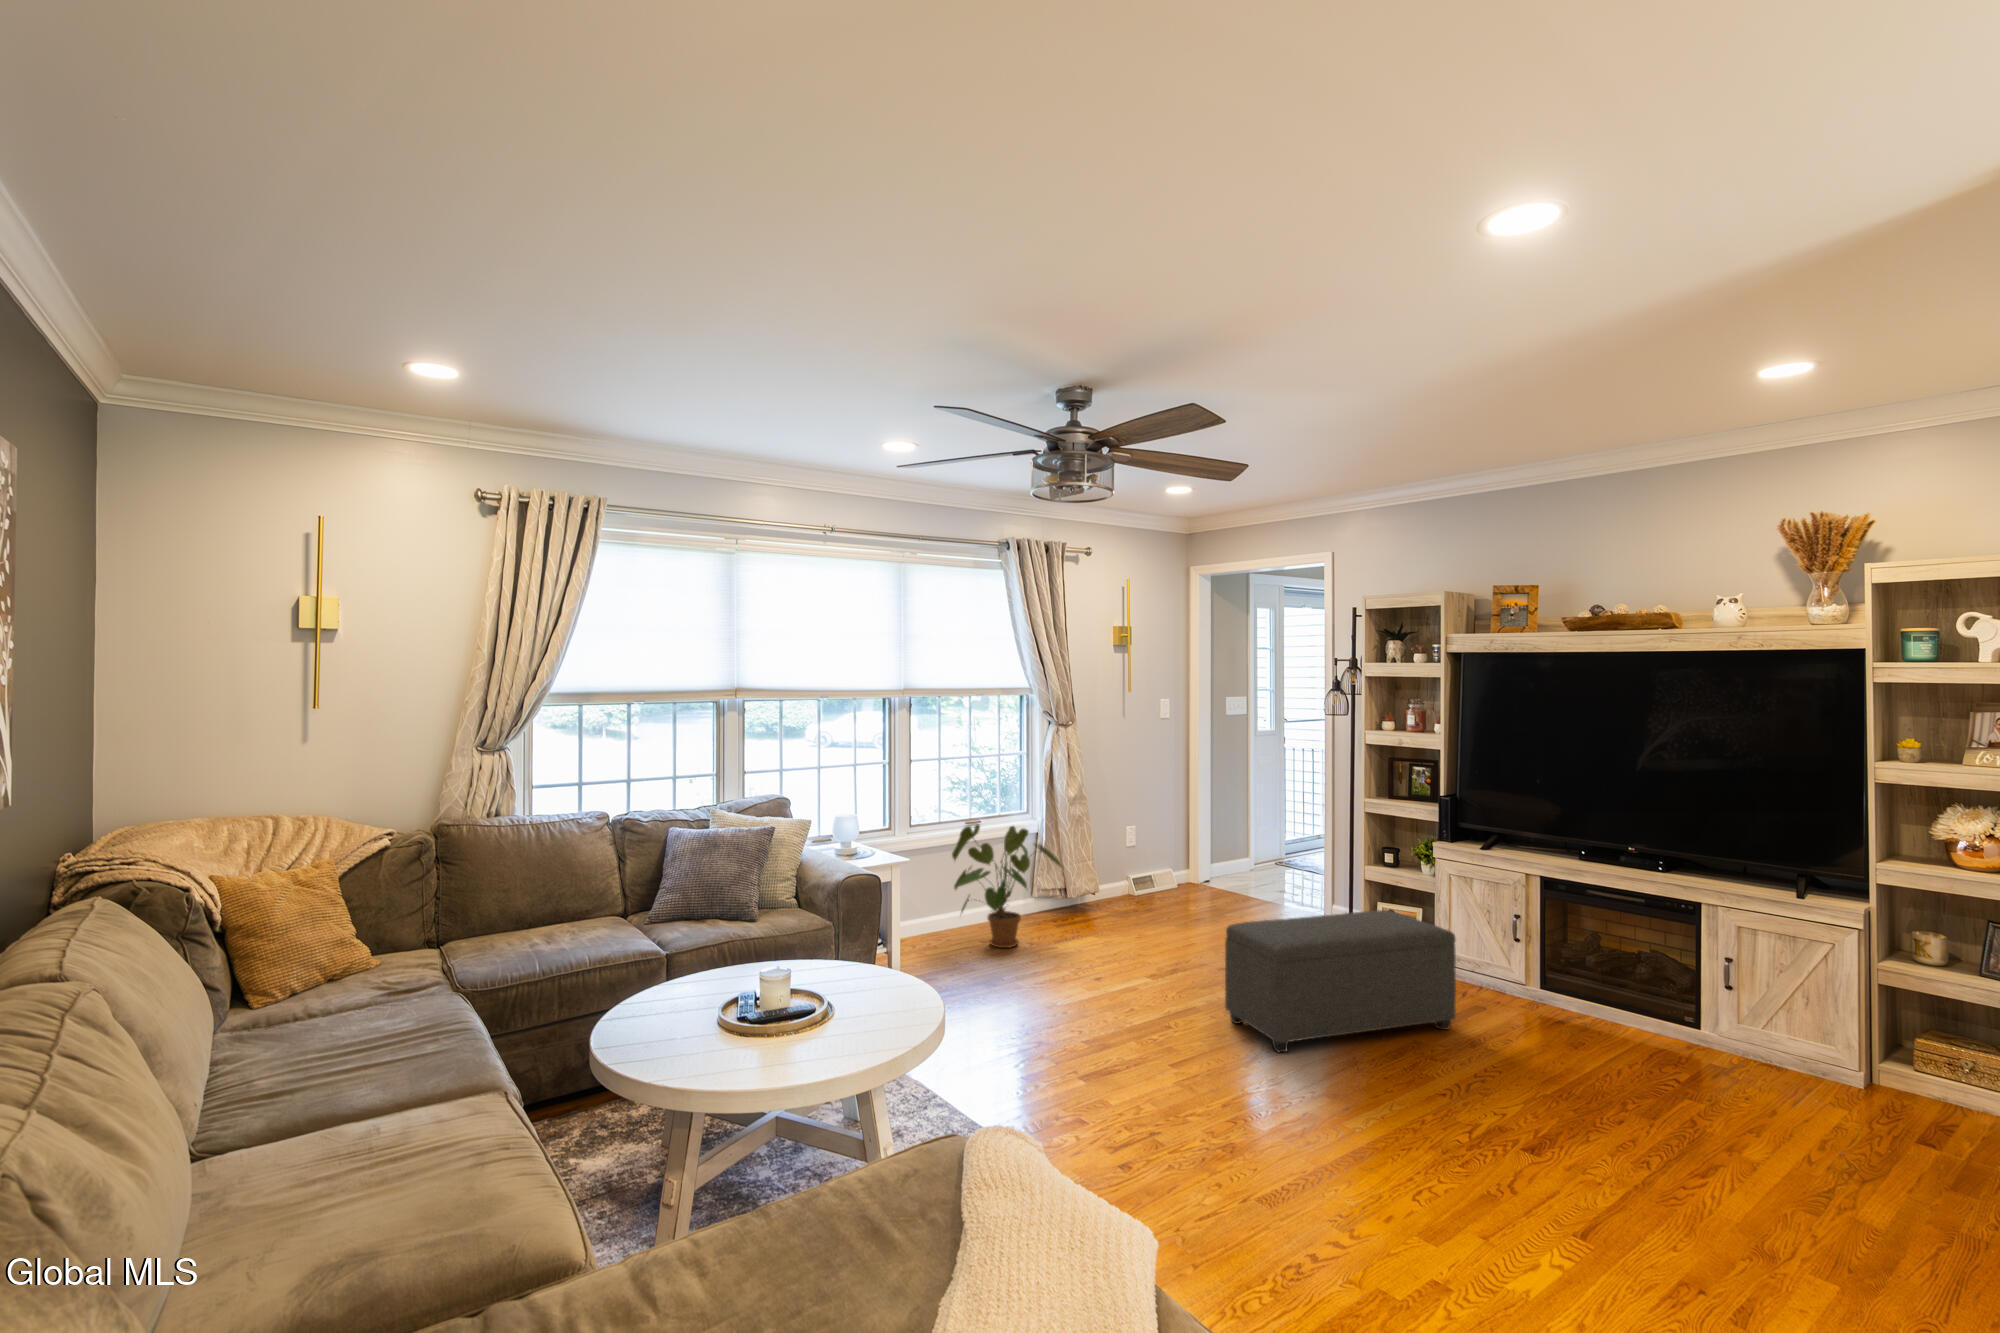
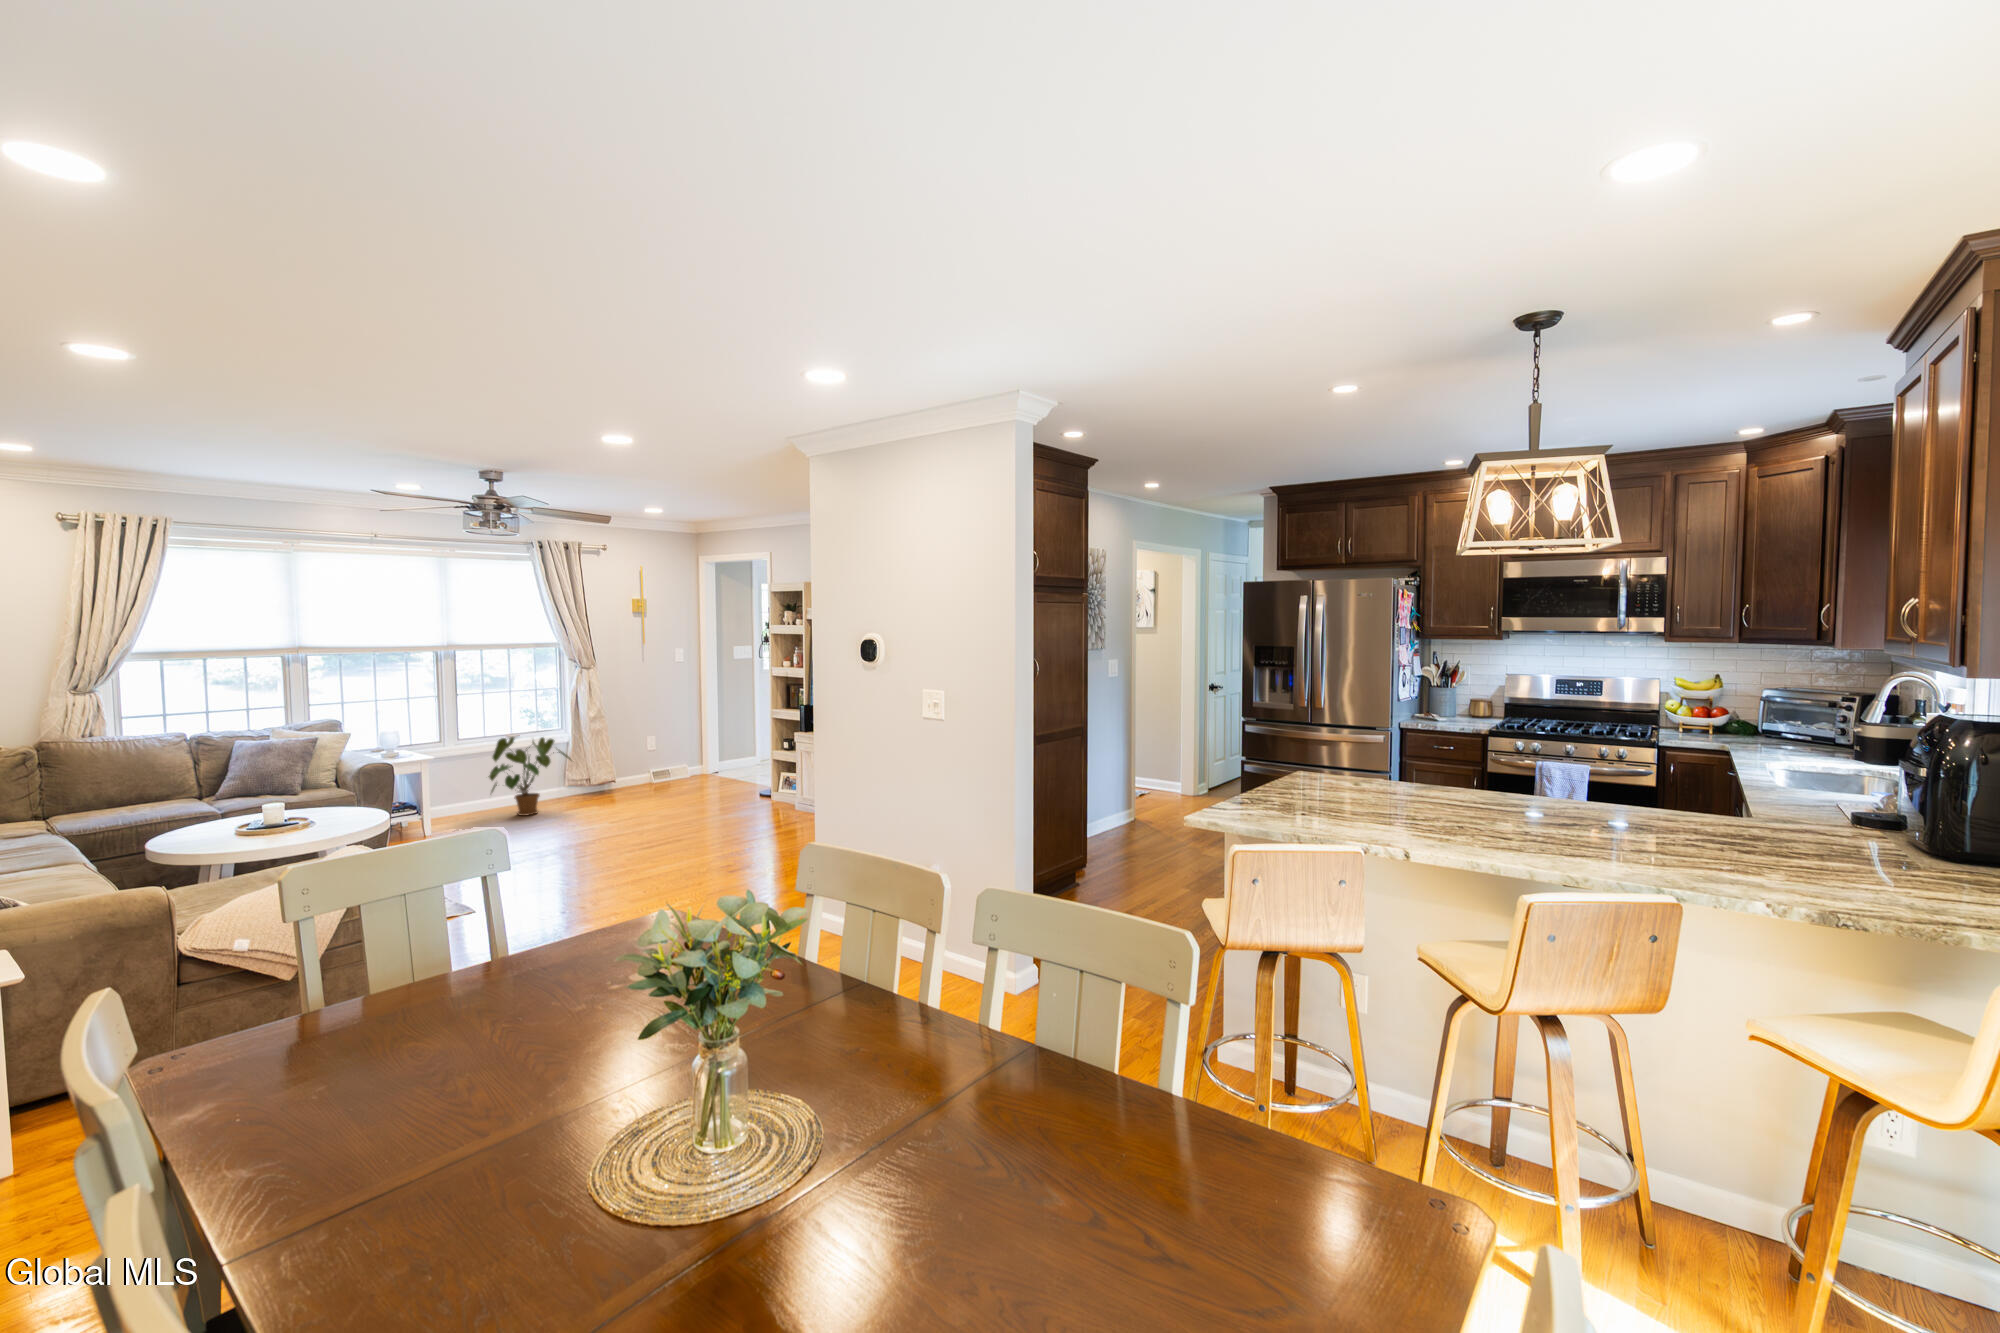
ottoman: present [1225,910,1456,1052] -> none [635,770,769,847]

